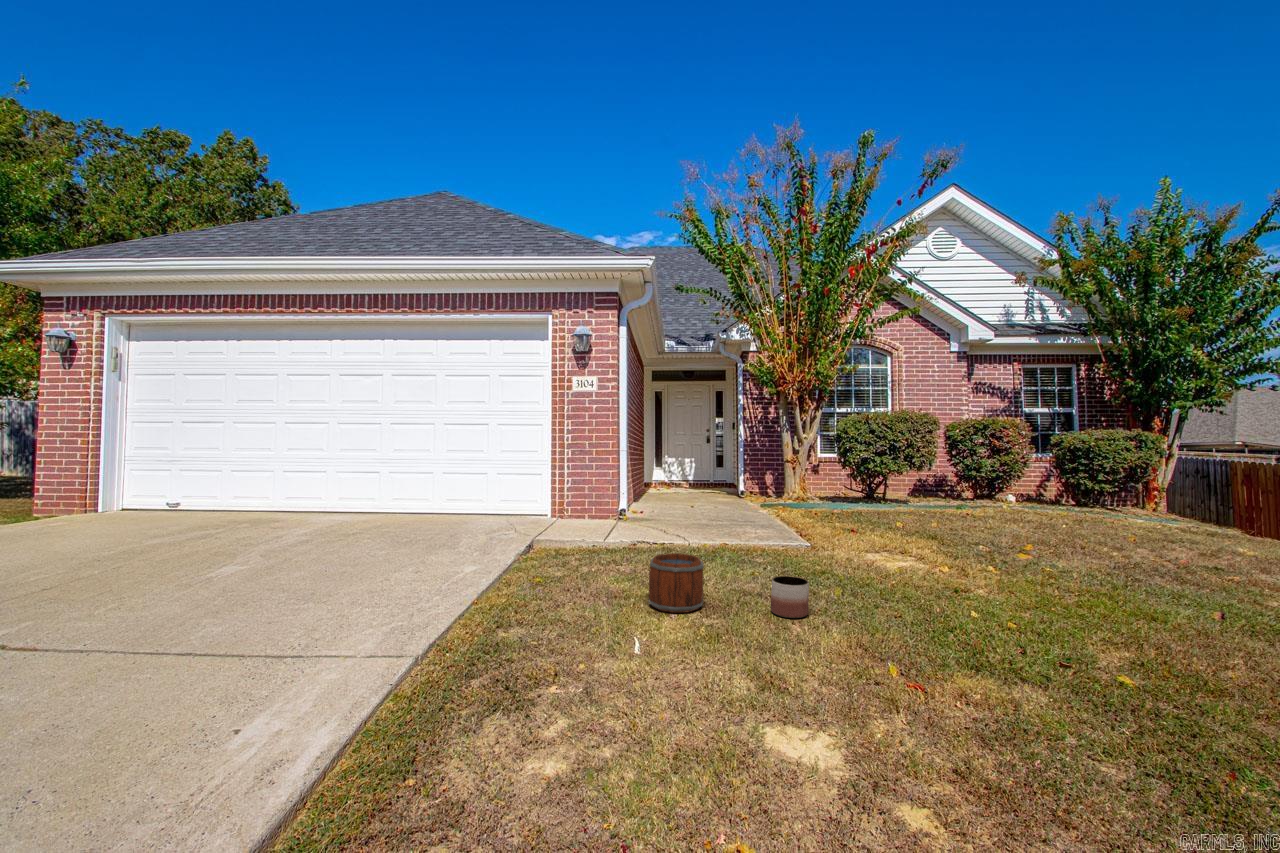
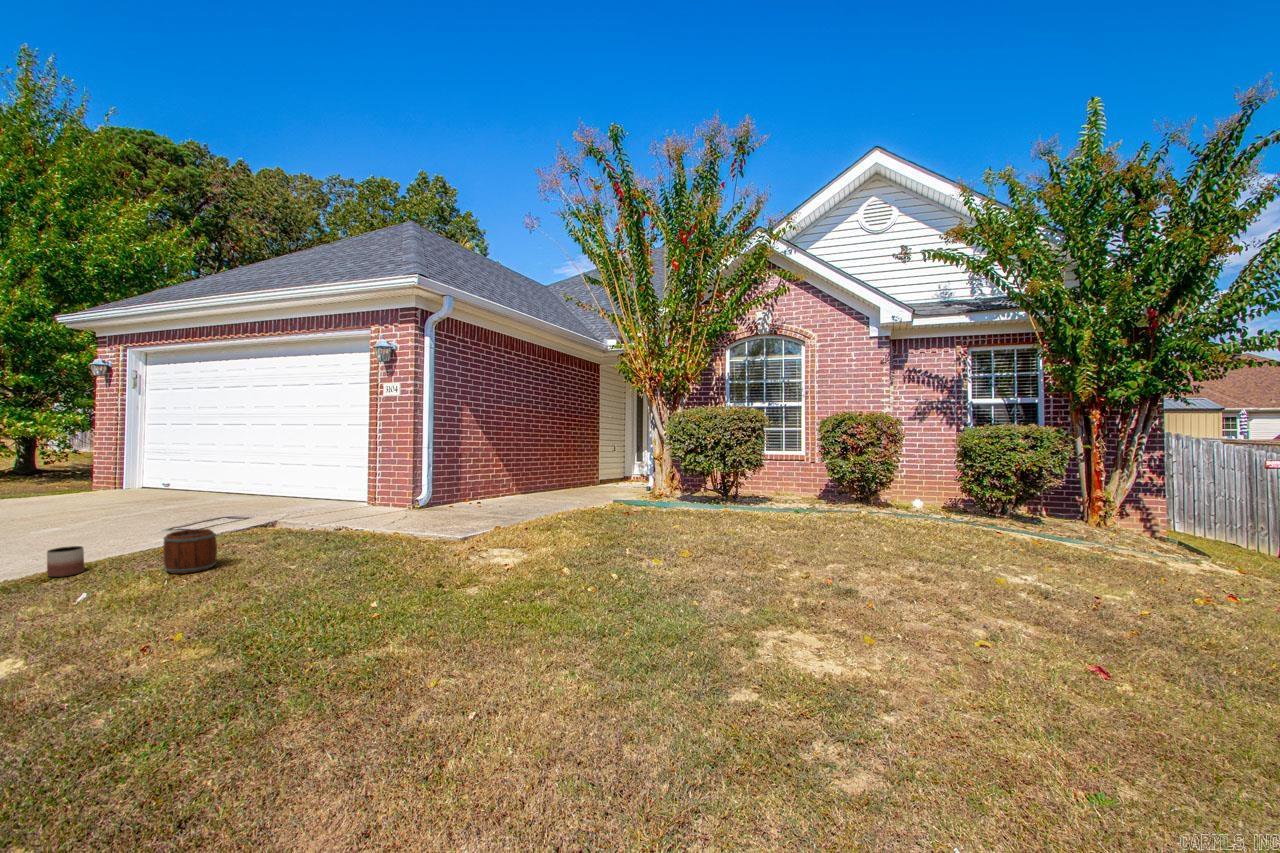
planter: present [771,576,809,618] -> present [47,546,84,577]

